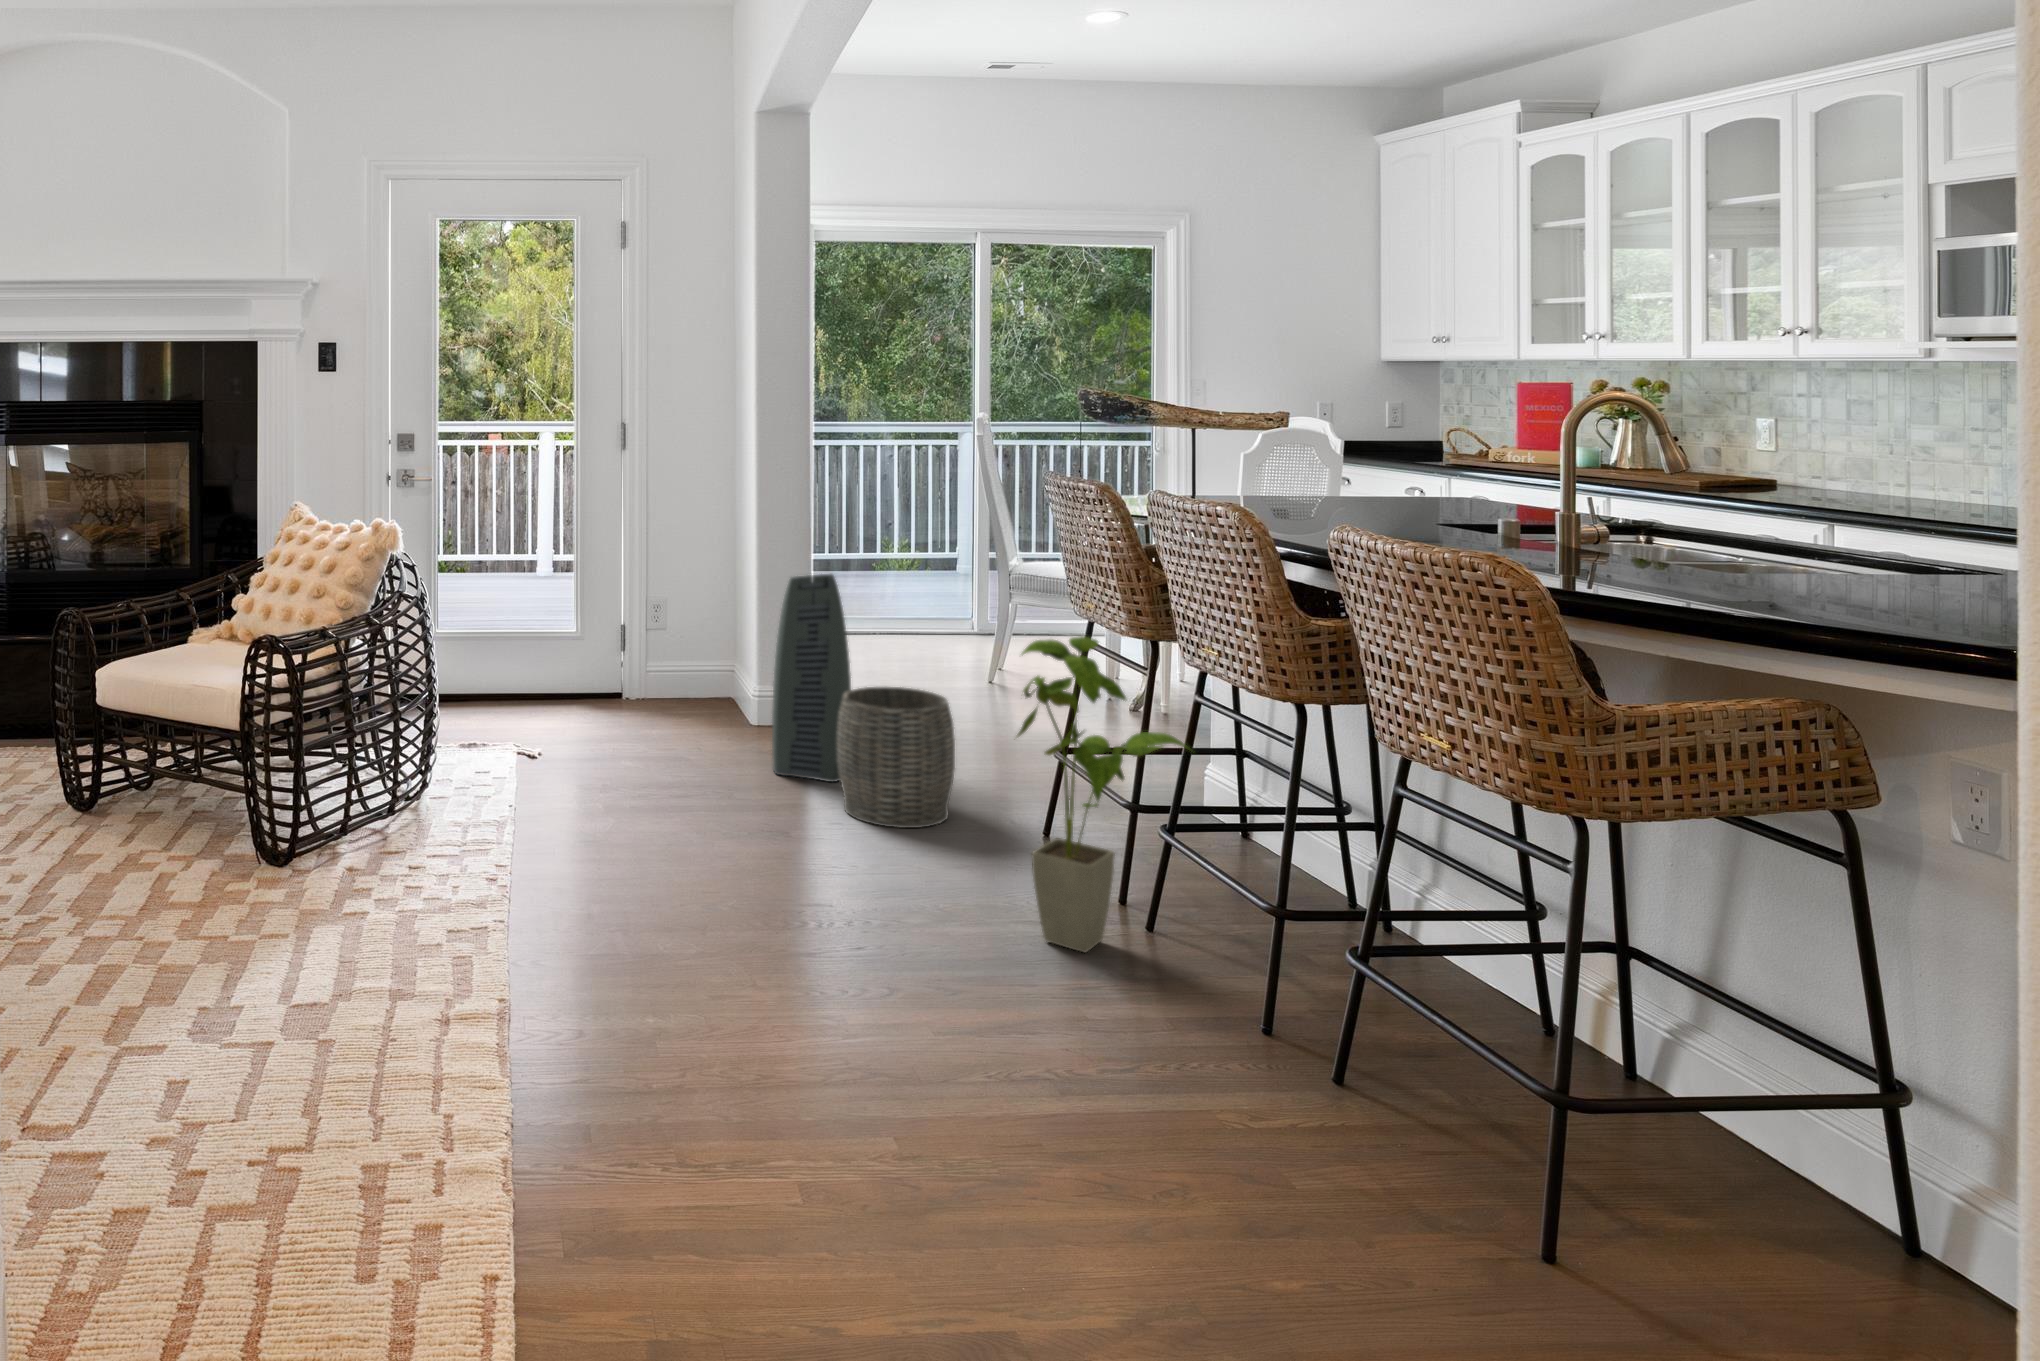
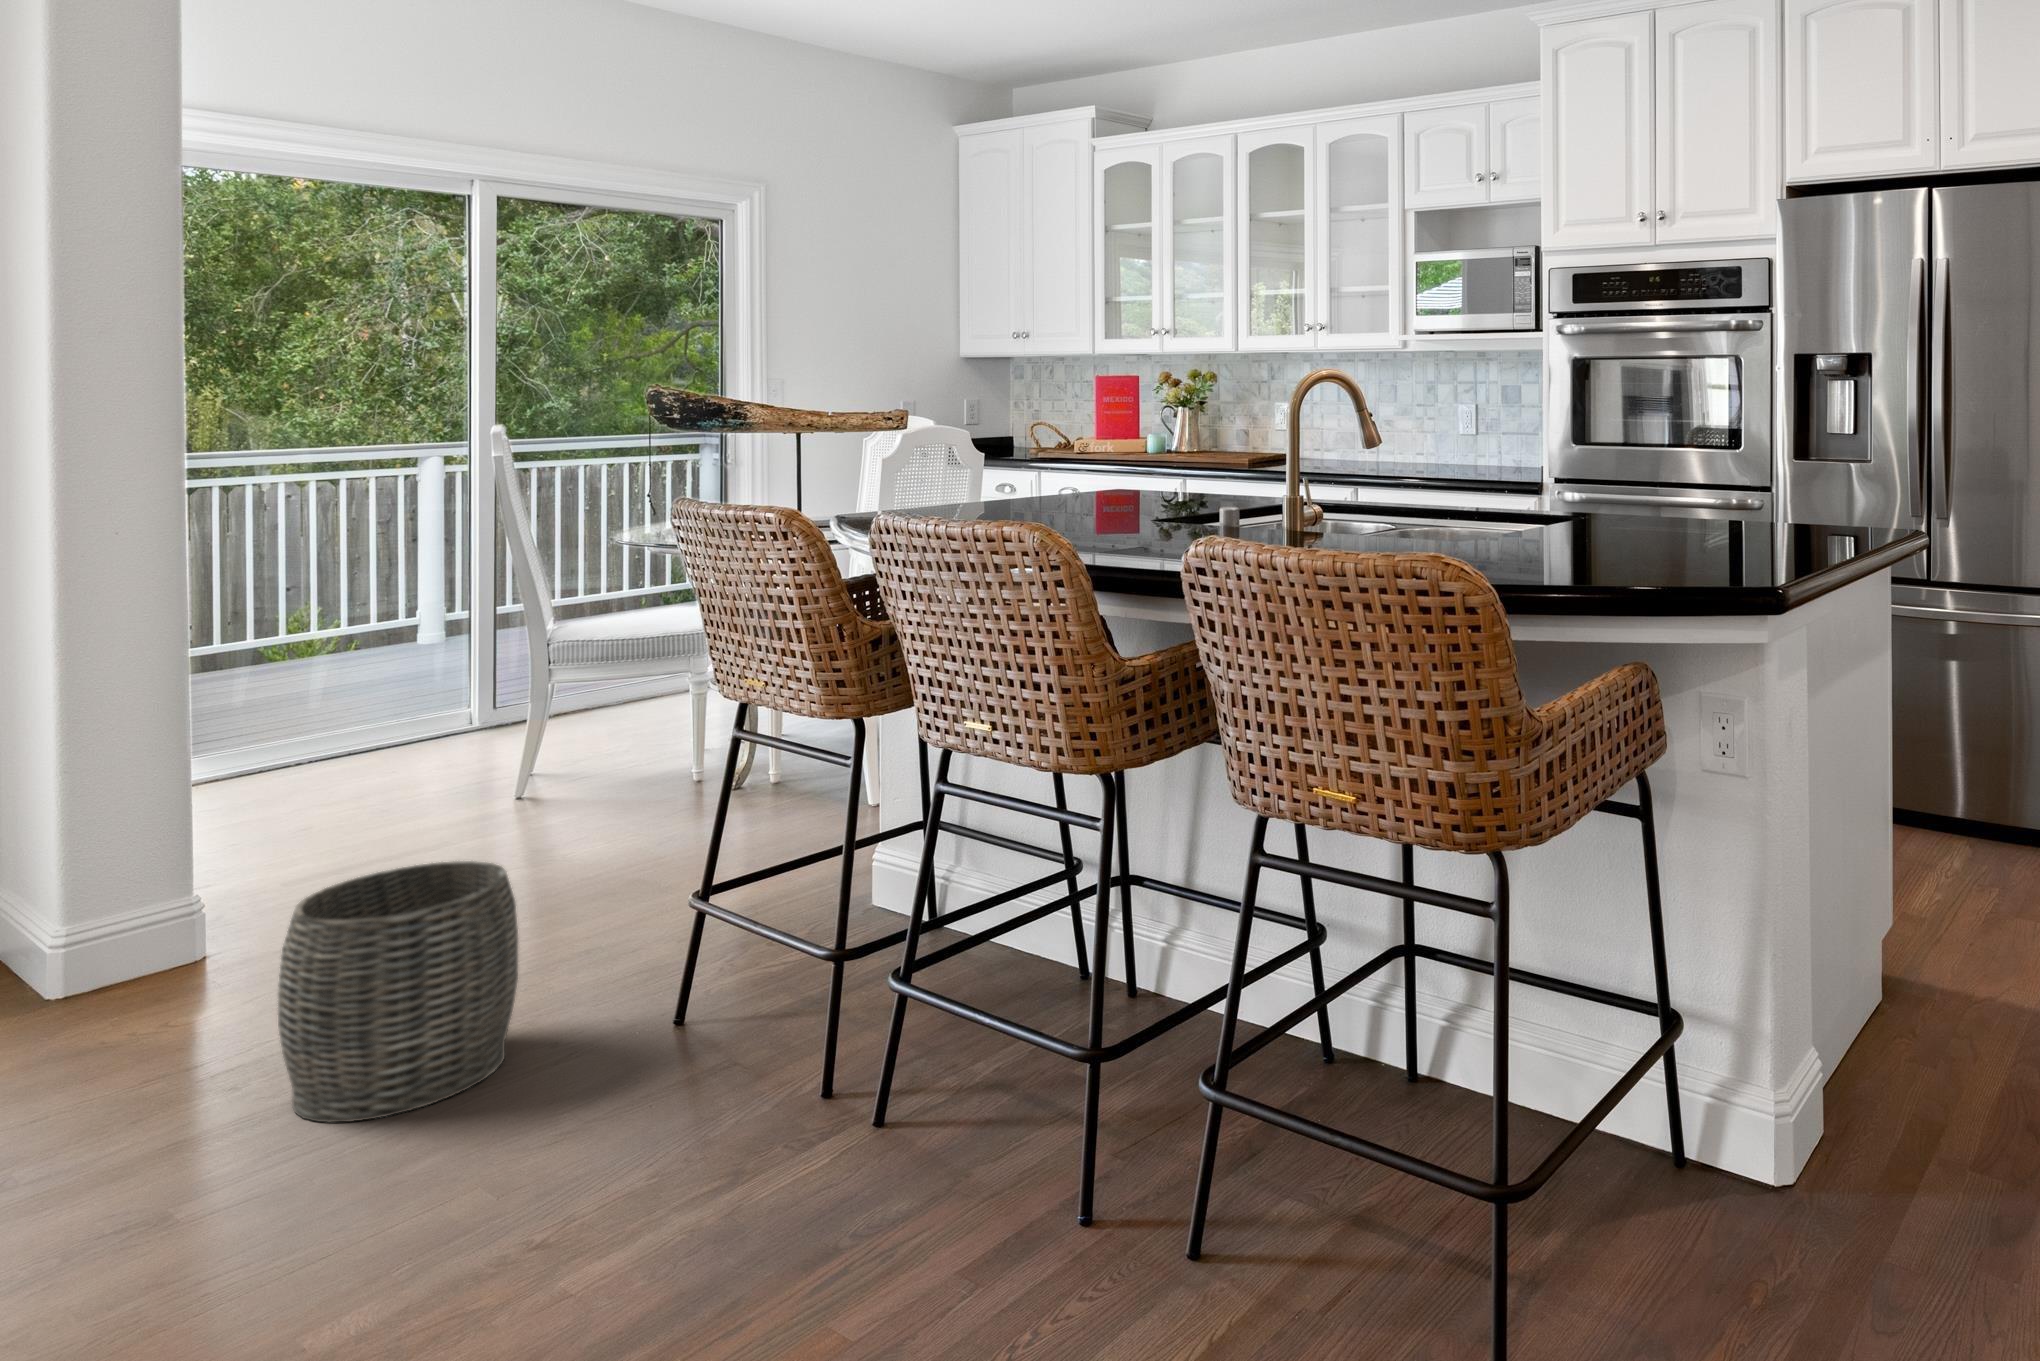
air purifier: present [772,574,851,782] -> none [107,698,293,1090]
house plant: present [1017,636,1189,952] -> none [690,737,961,1220]

